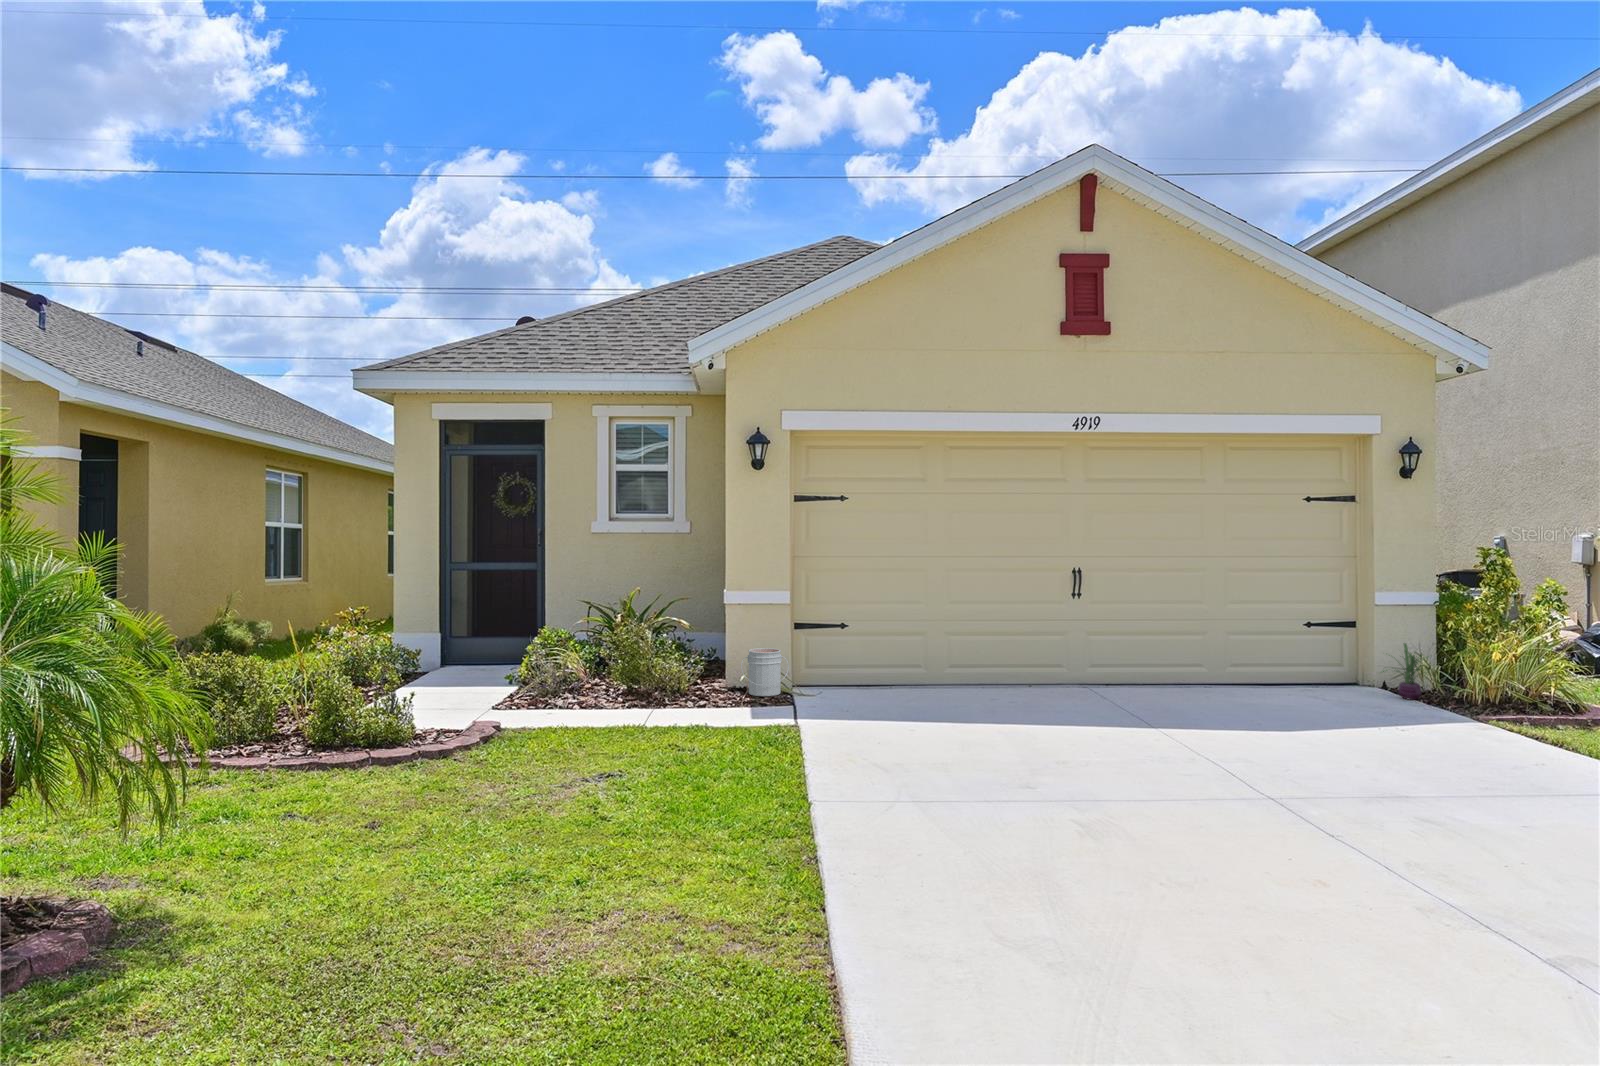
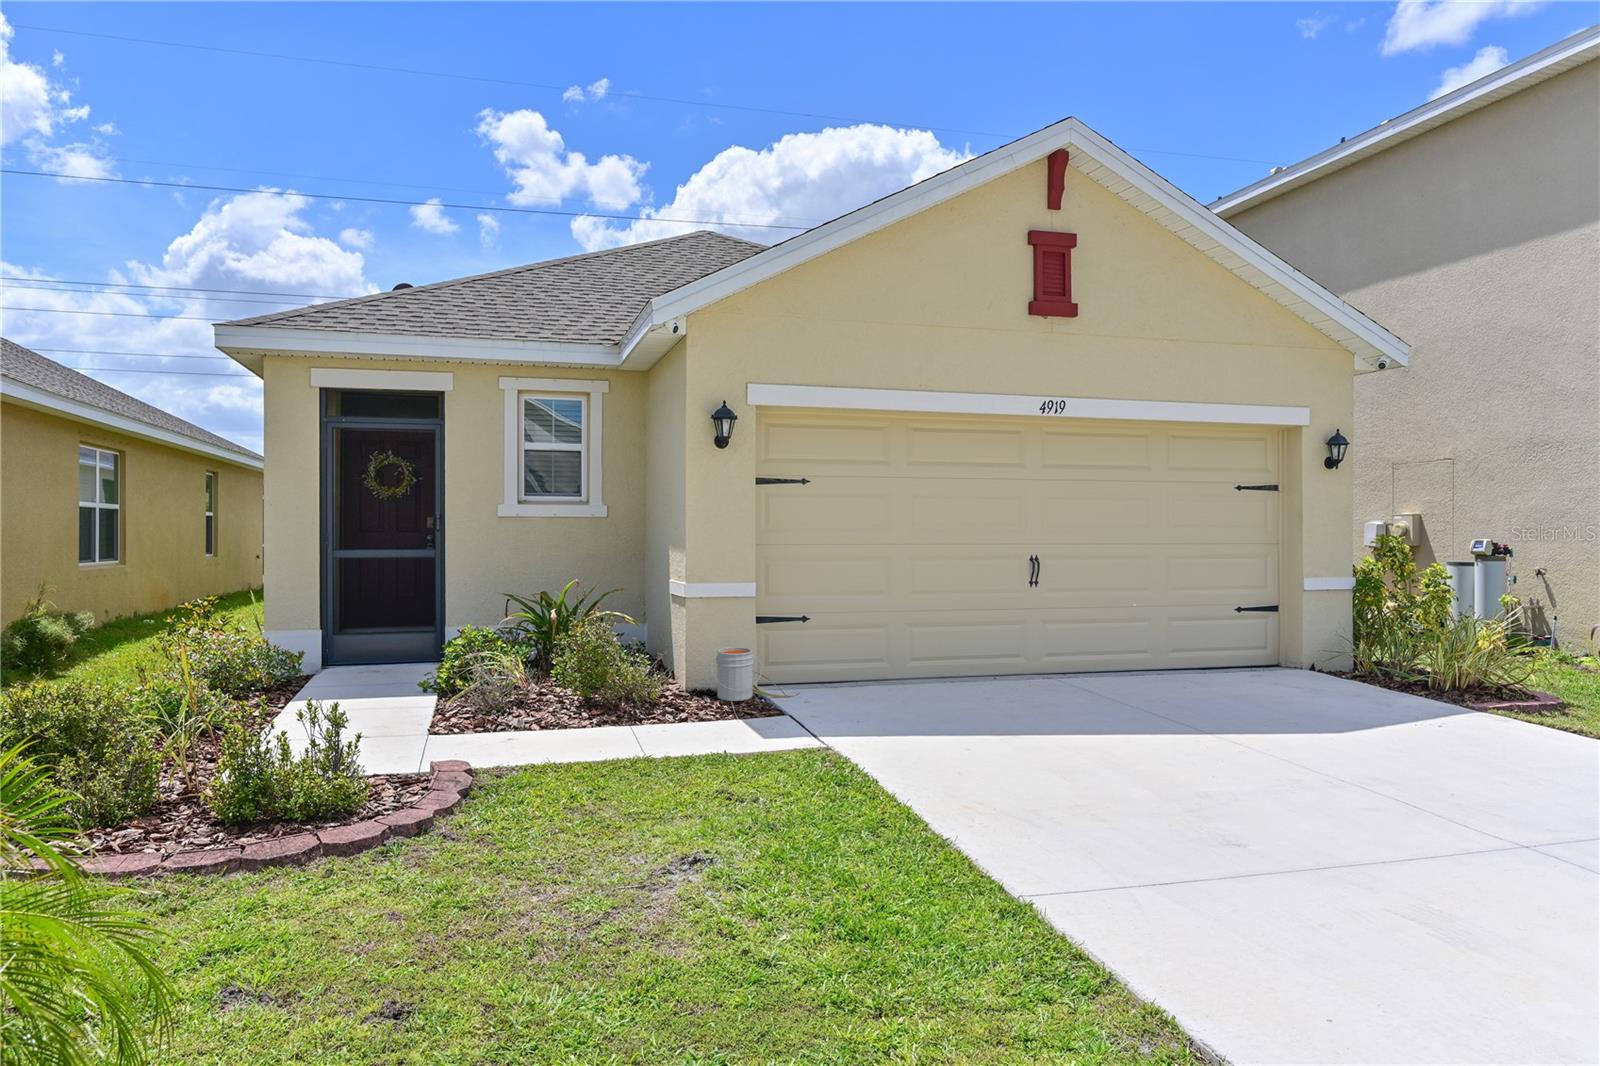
decorative plant: present [1383,643,1422,700] -> none [1298,617,1358,670]

